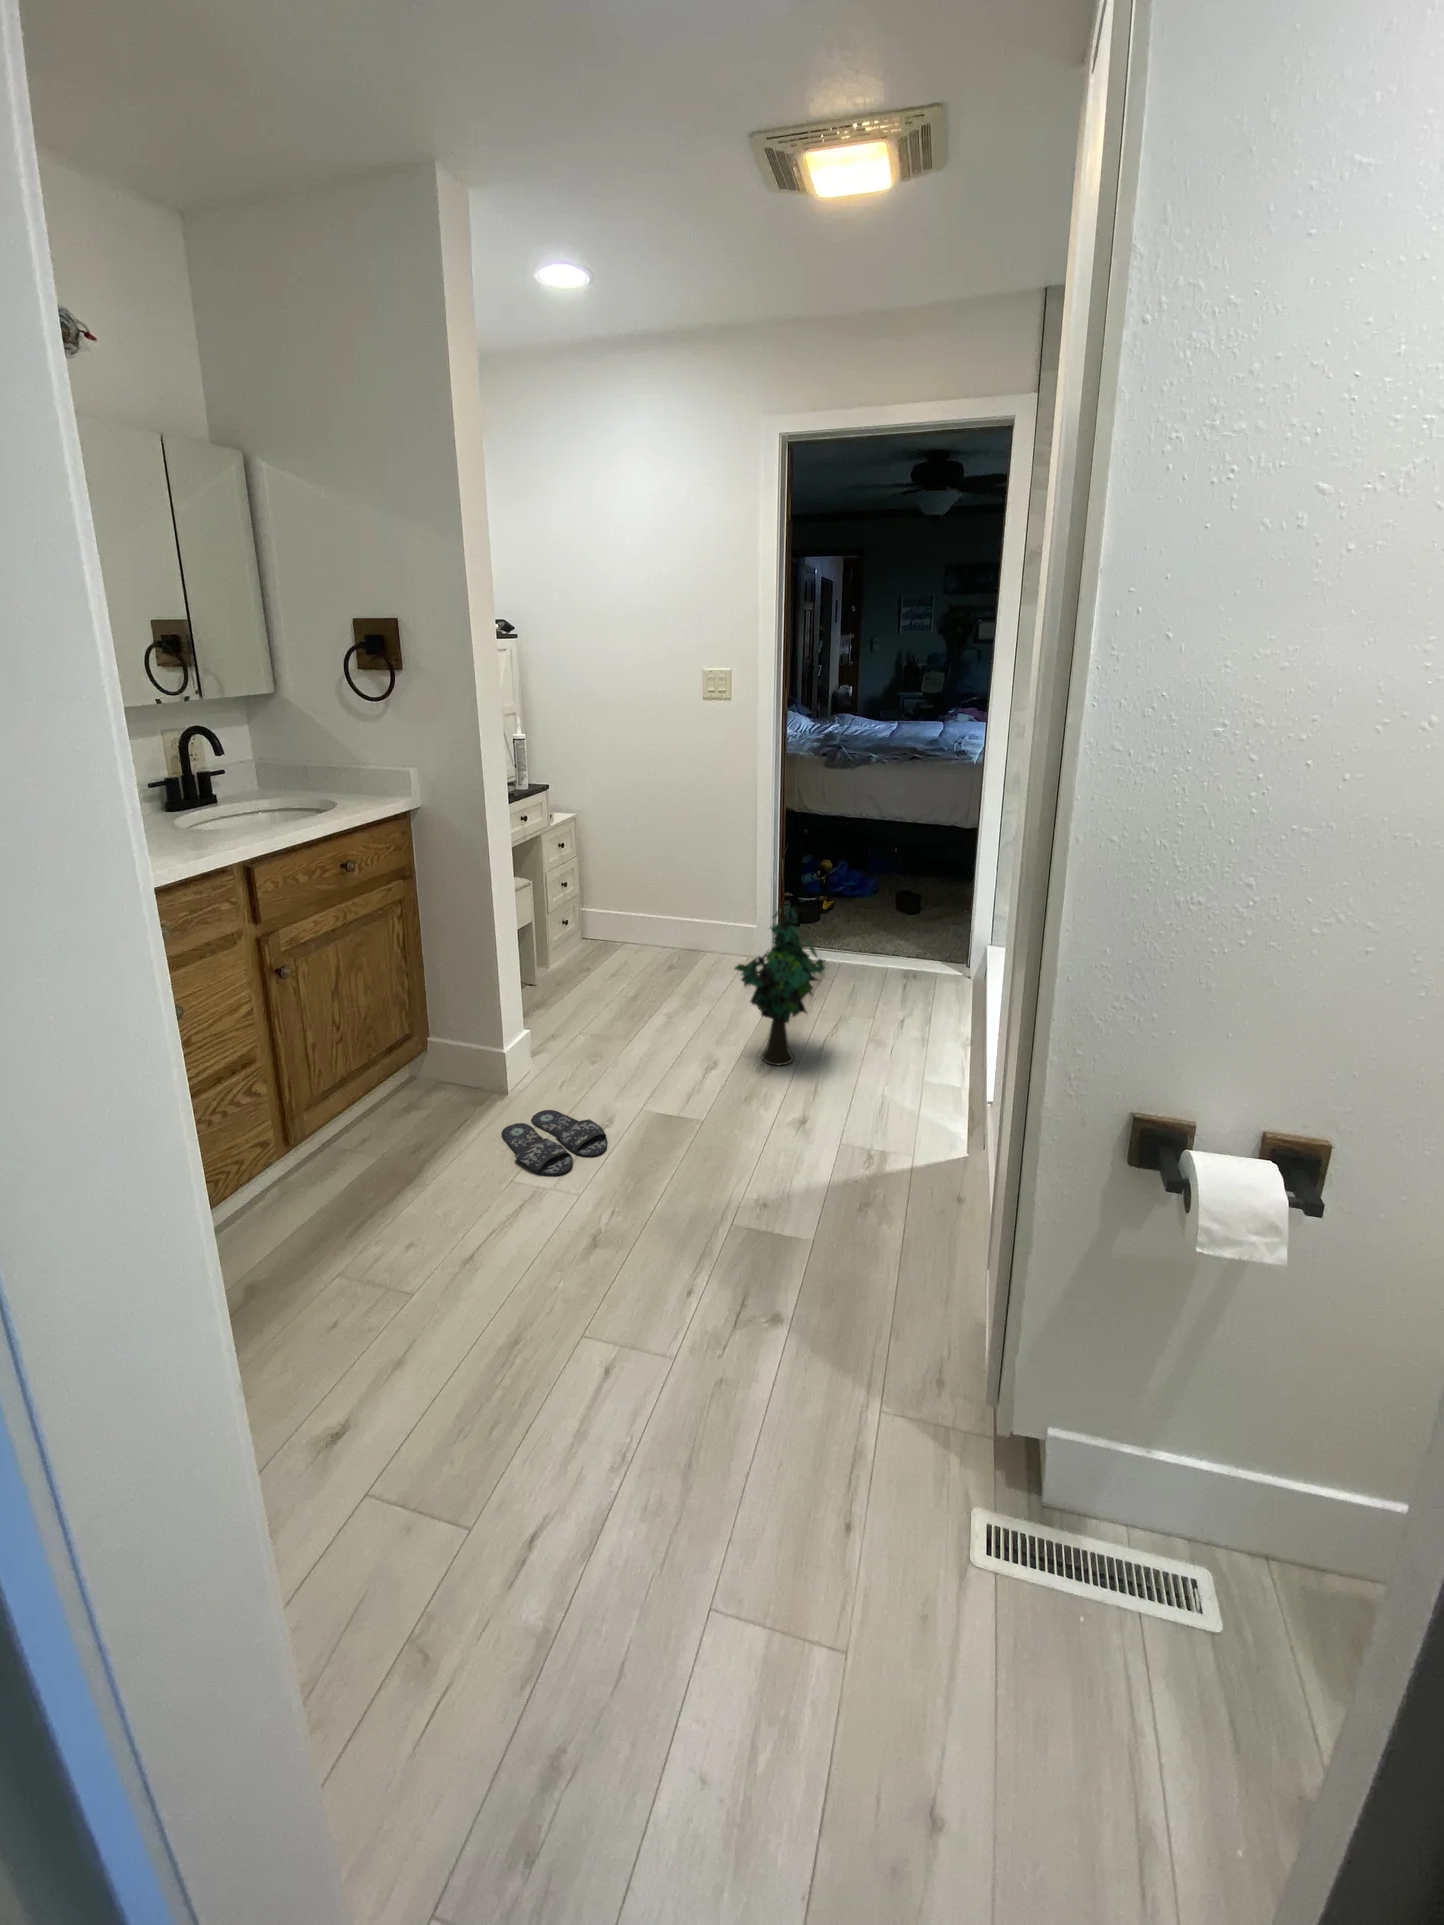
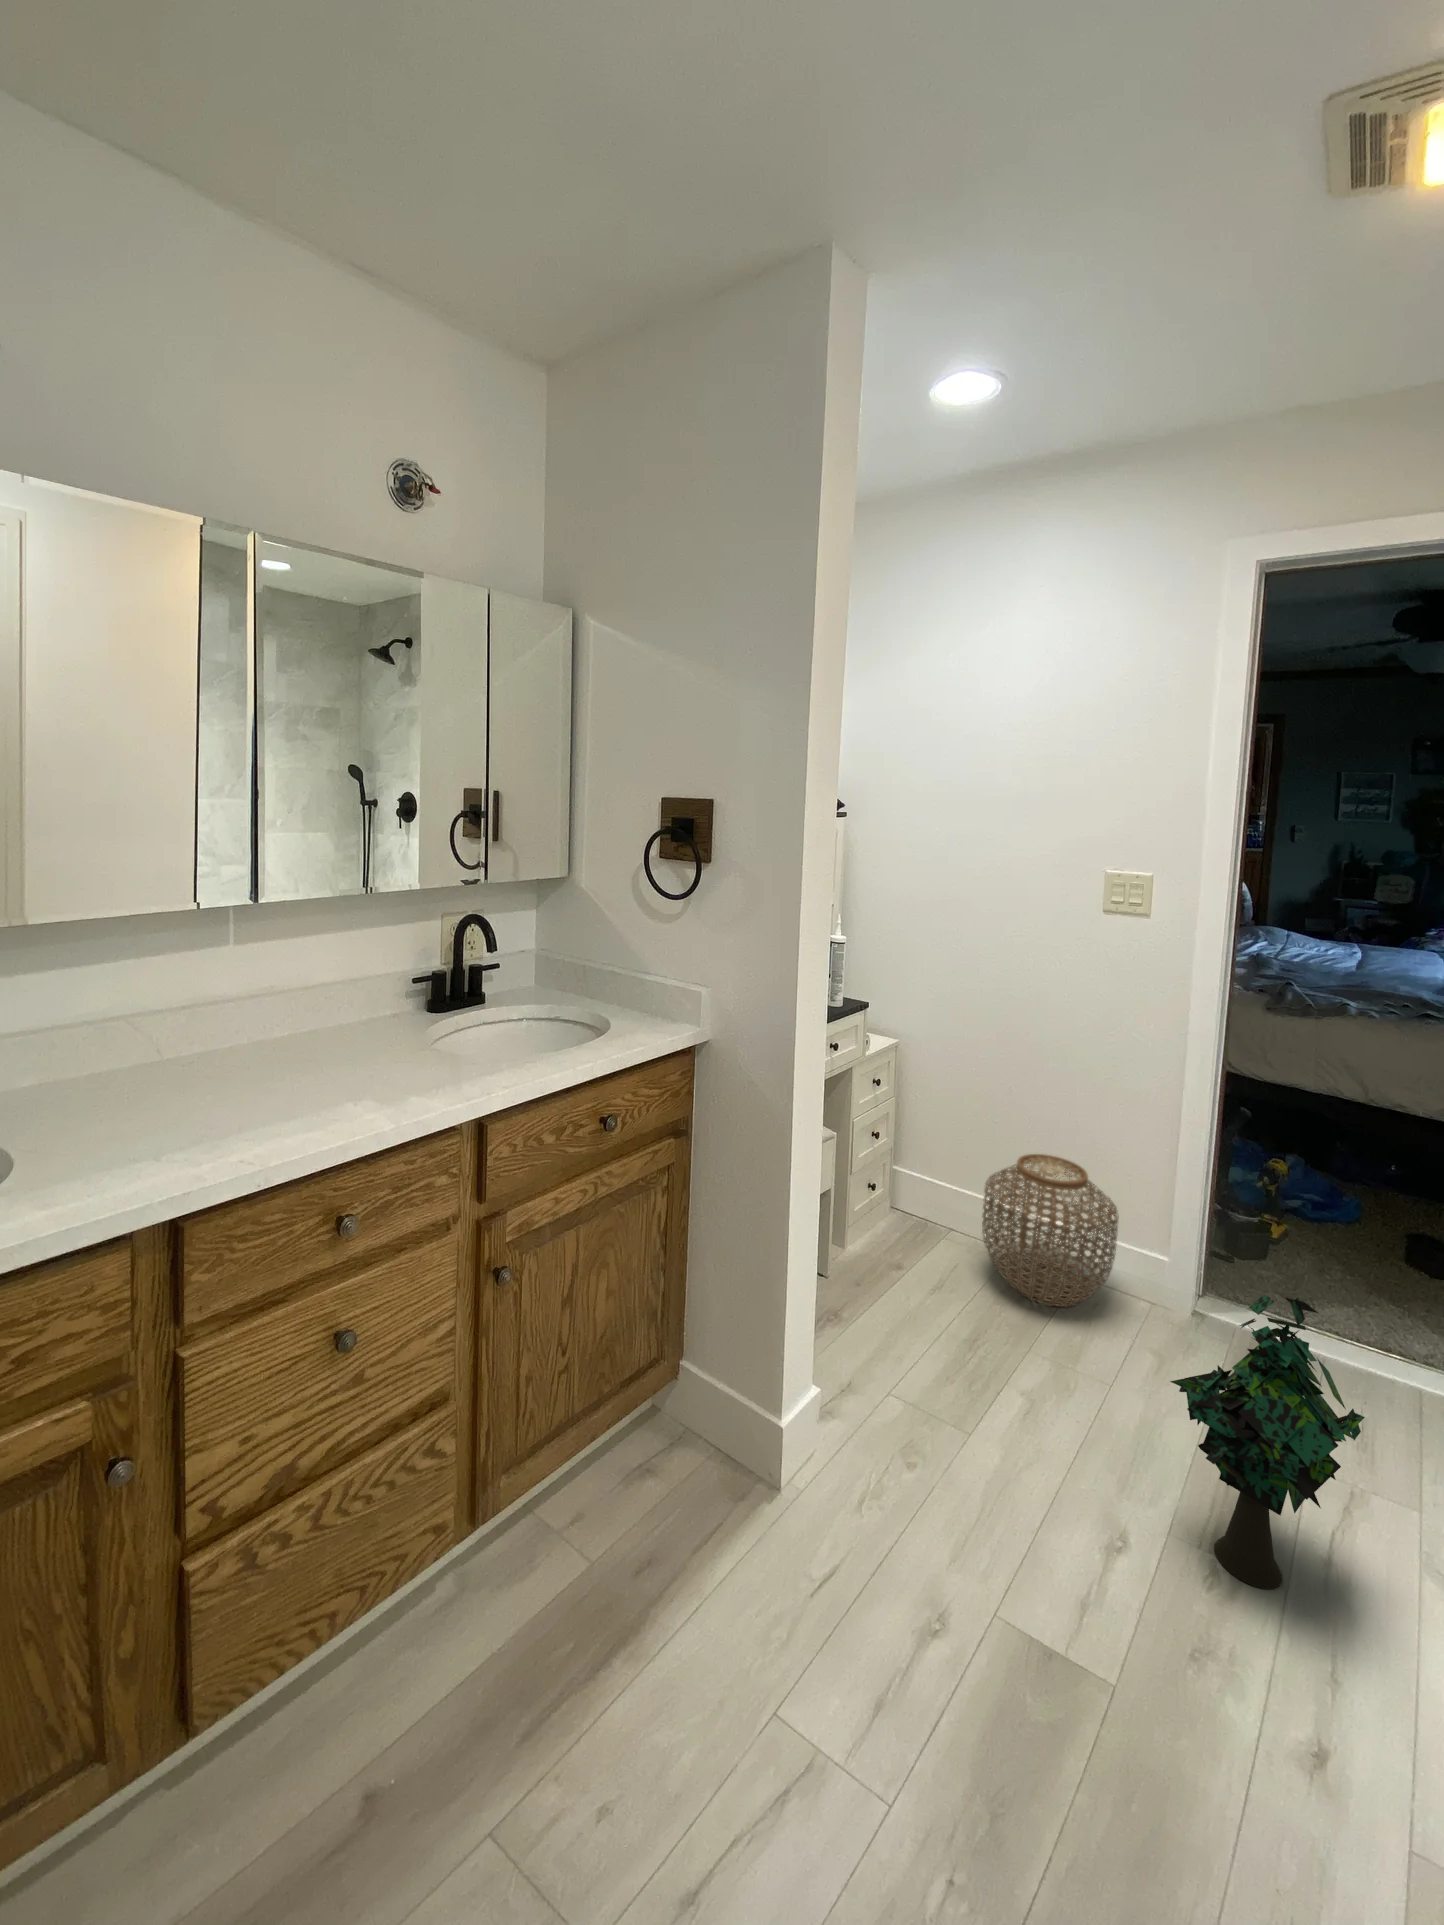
woven basket: none [641,875,725,971] -> present [982,1154,1118,1307]
slippers: present [502,1110,607,1175] -> none [768,1553,944,1741]

